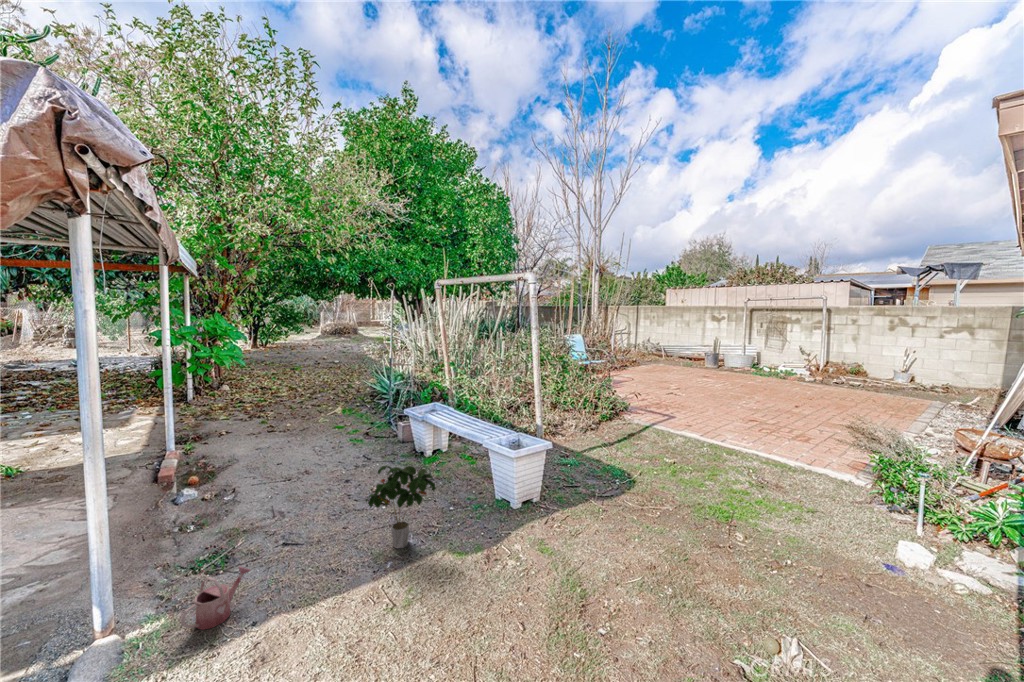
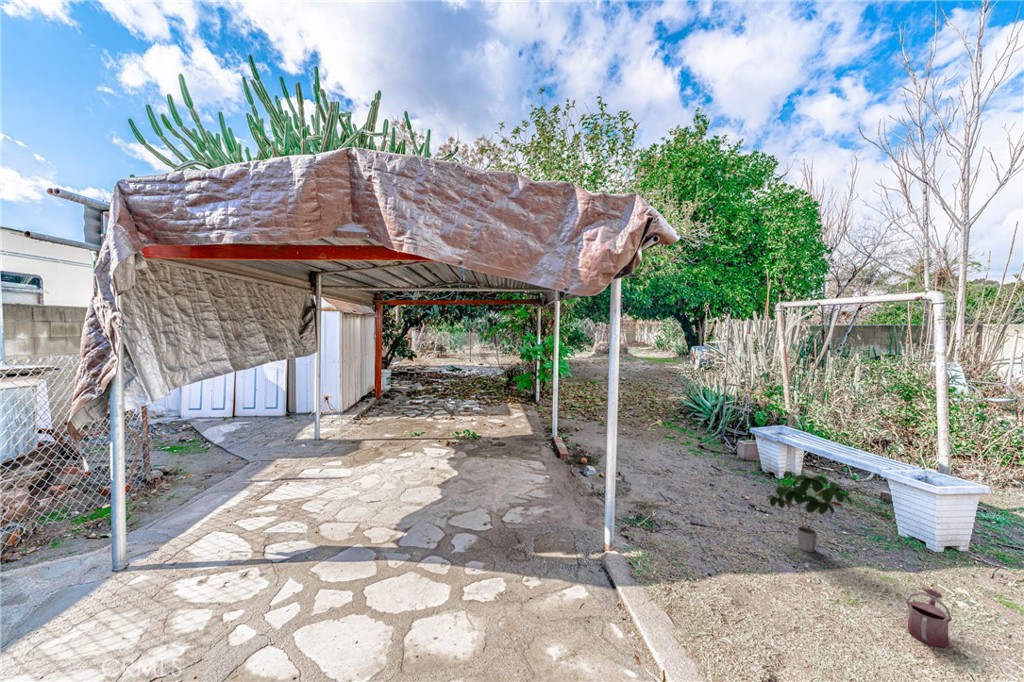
watering can: present [181,567,251,630] -> present [906,589,952,648]

